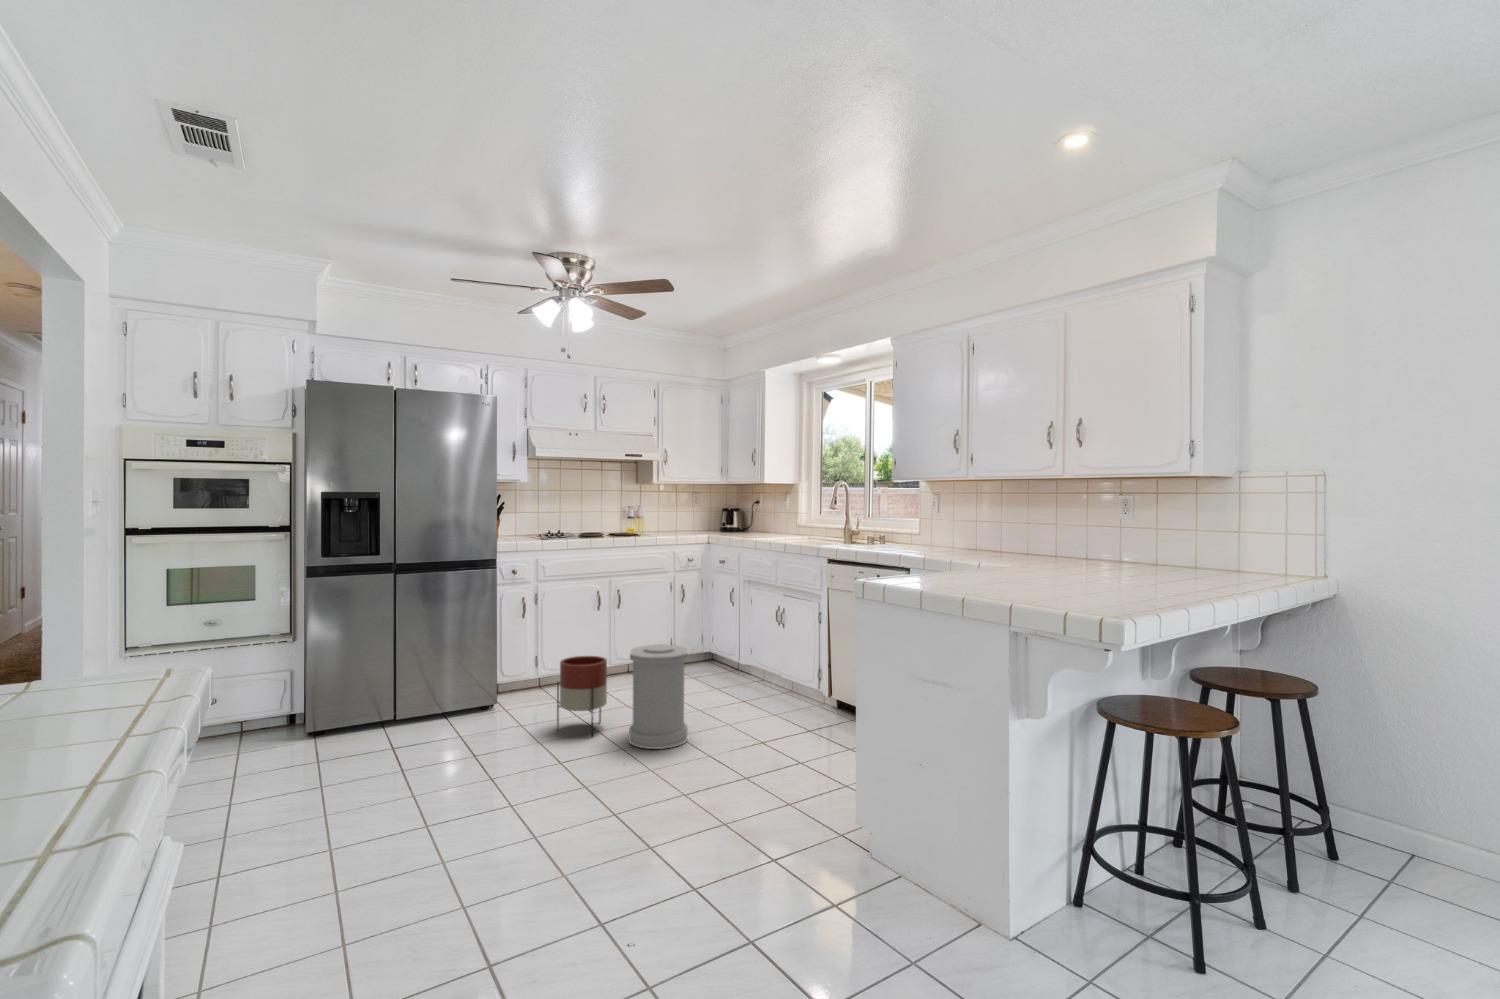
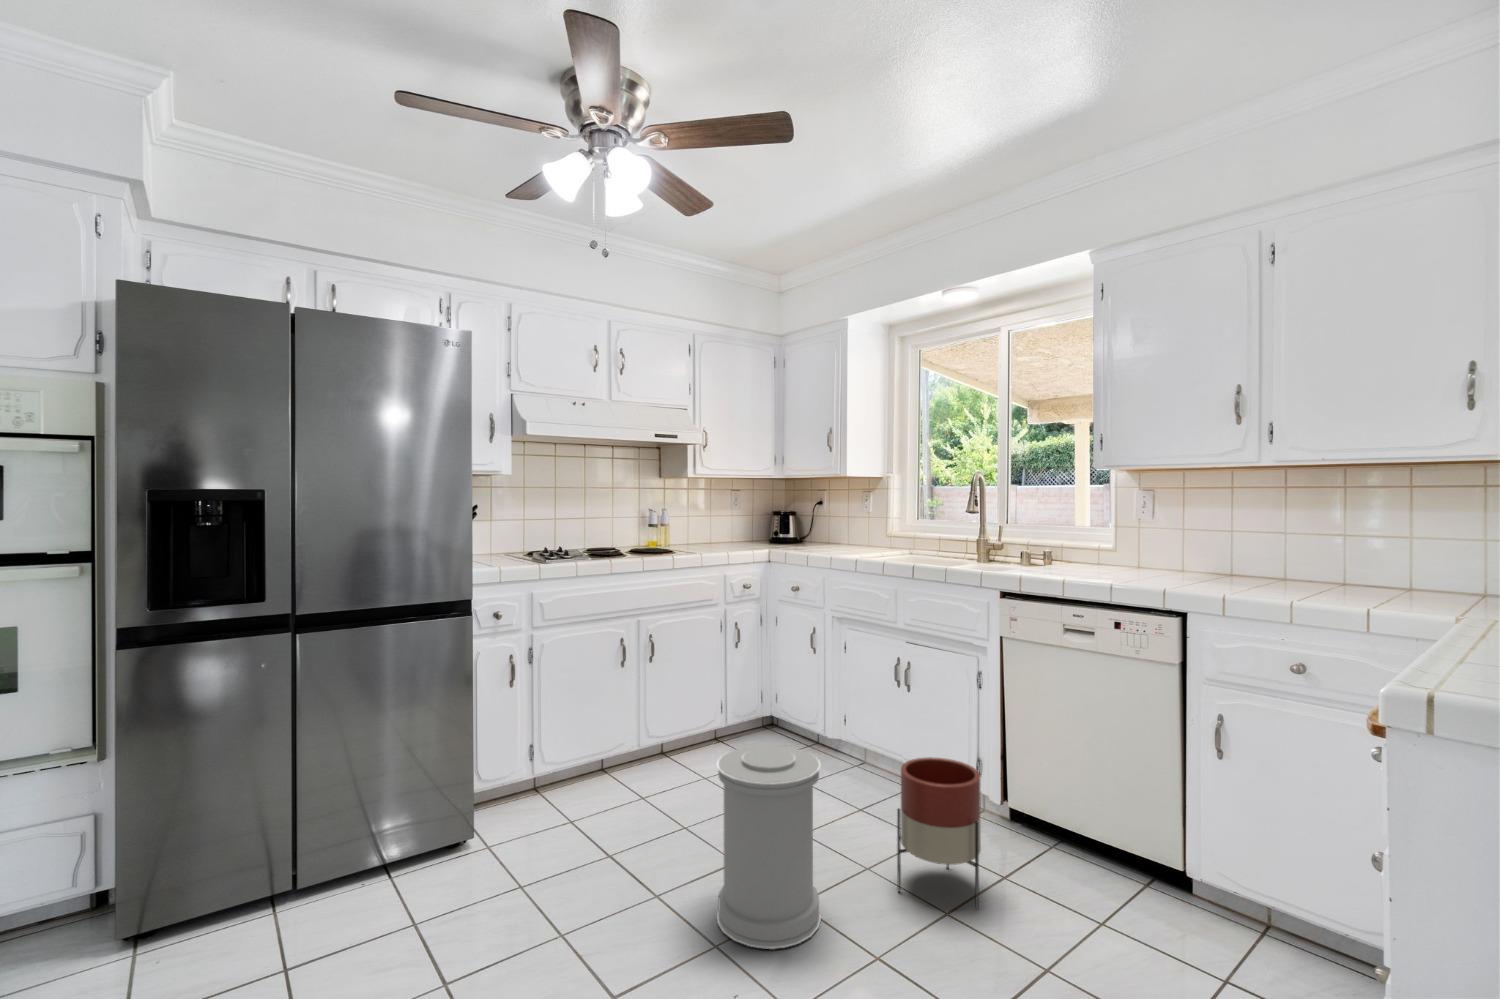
planter: present [557,656,607,736] -> present [897,757,981,908]

